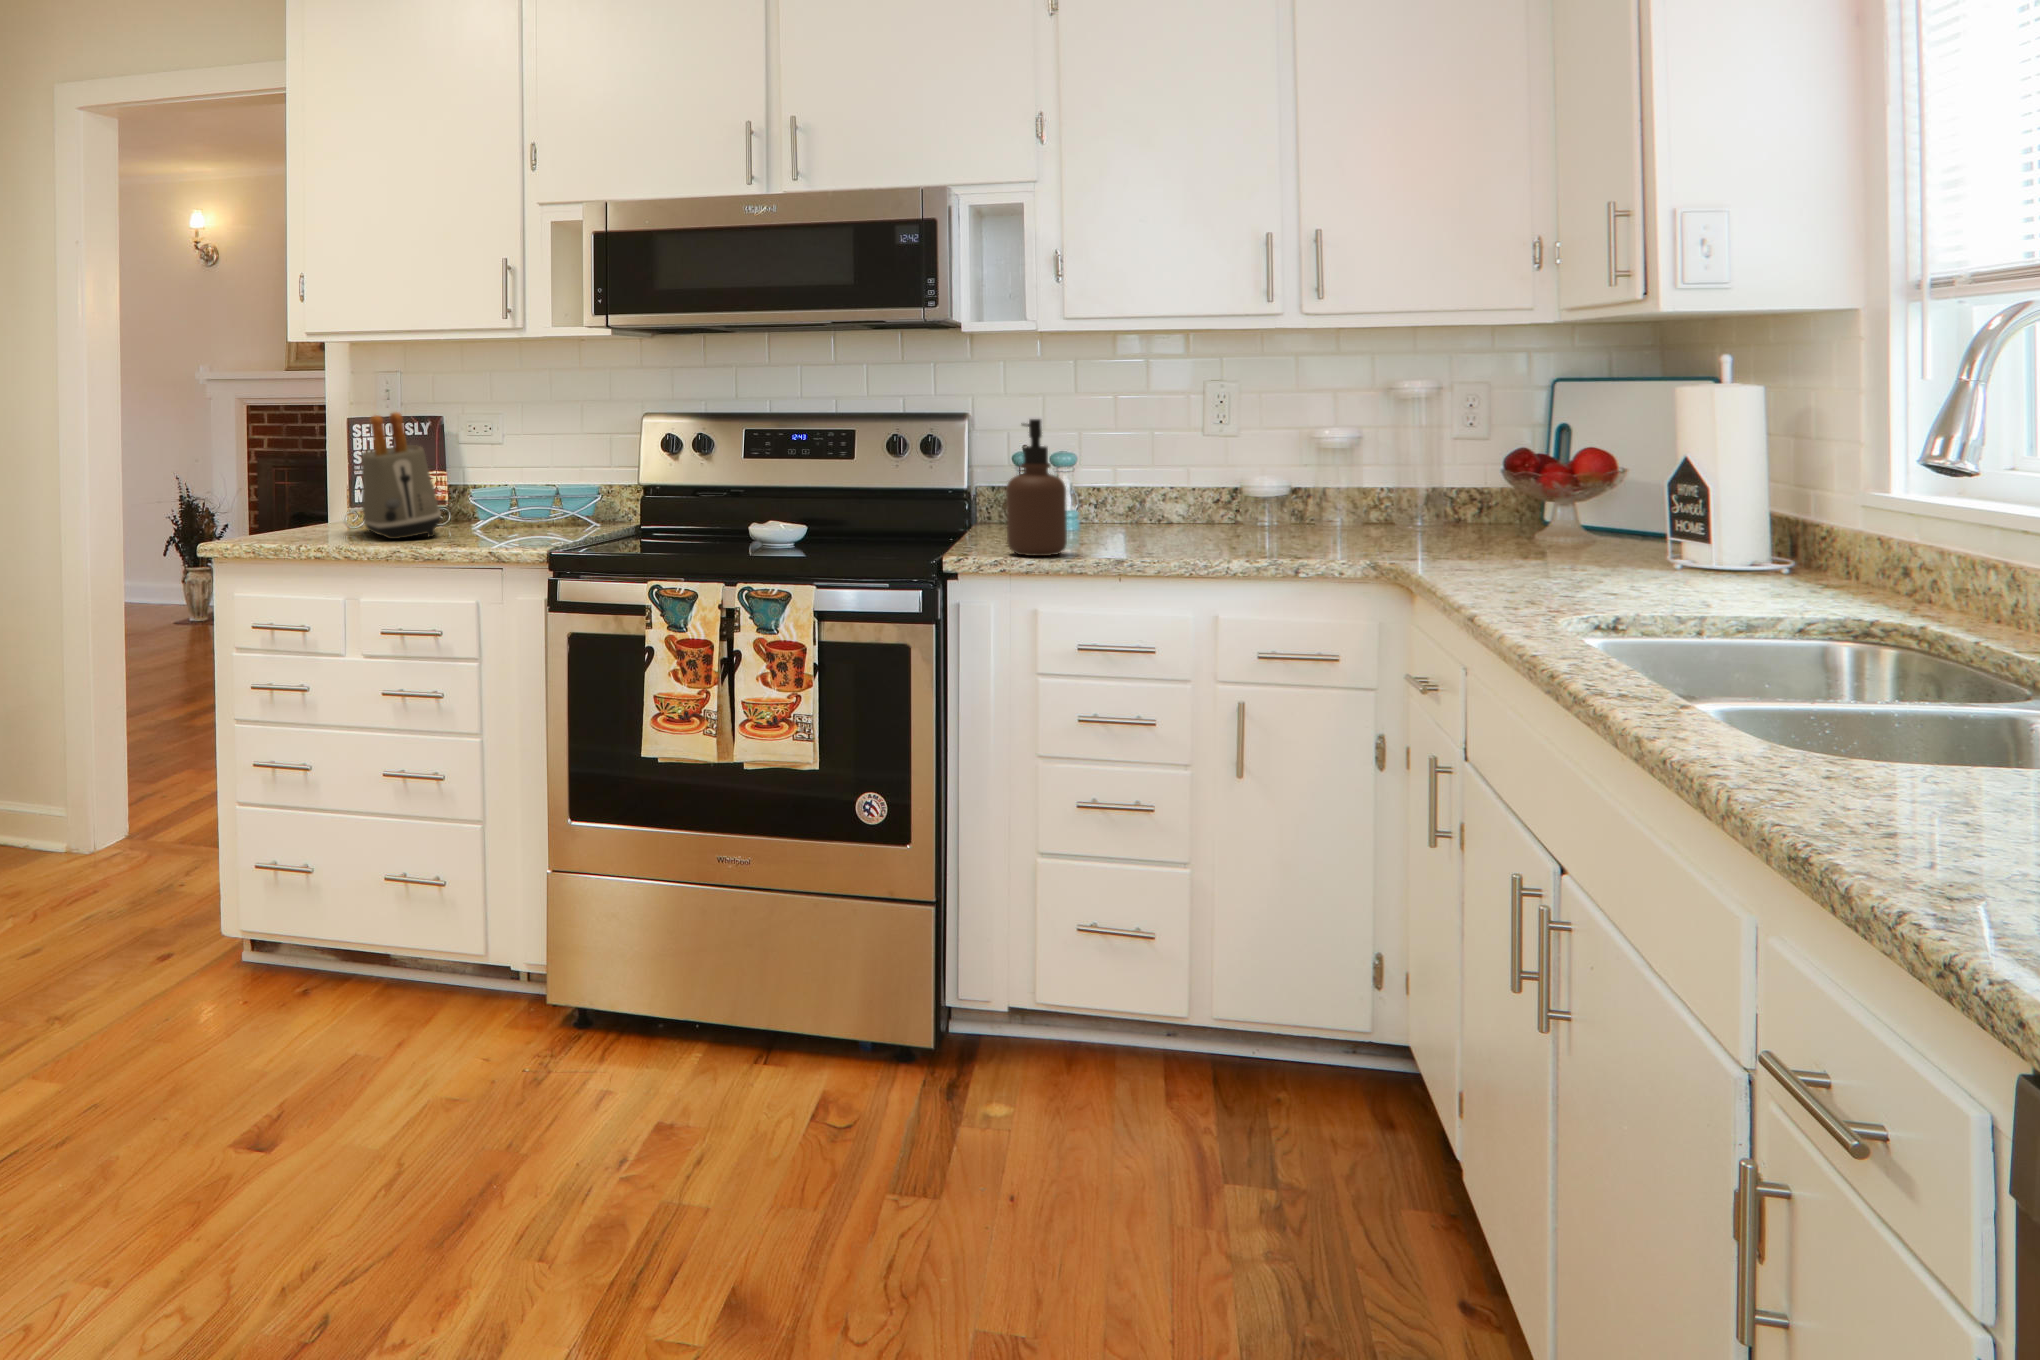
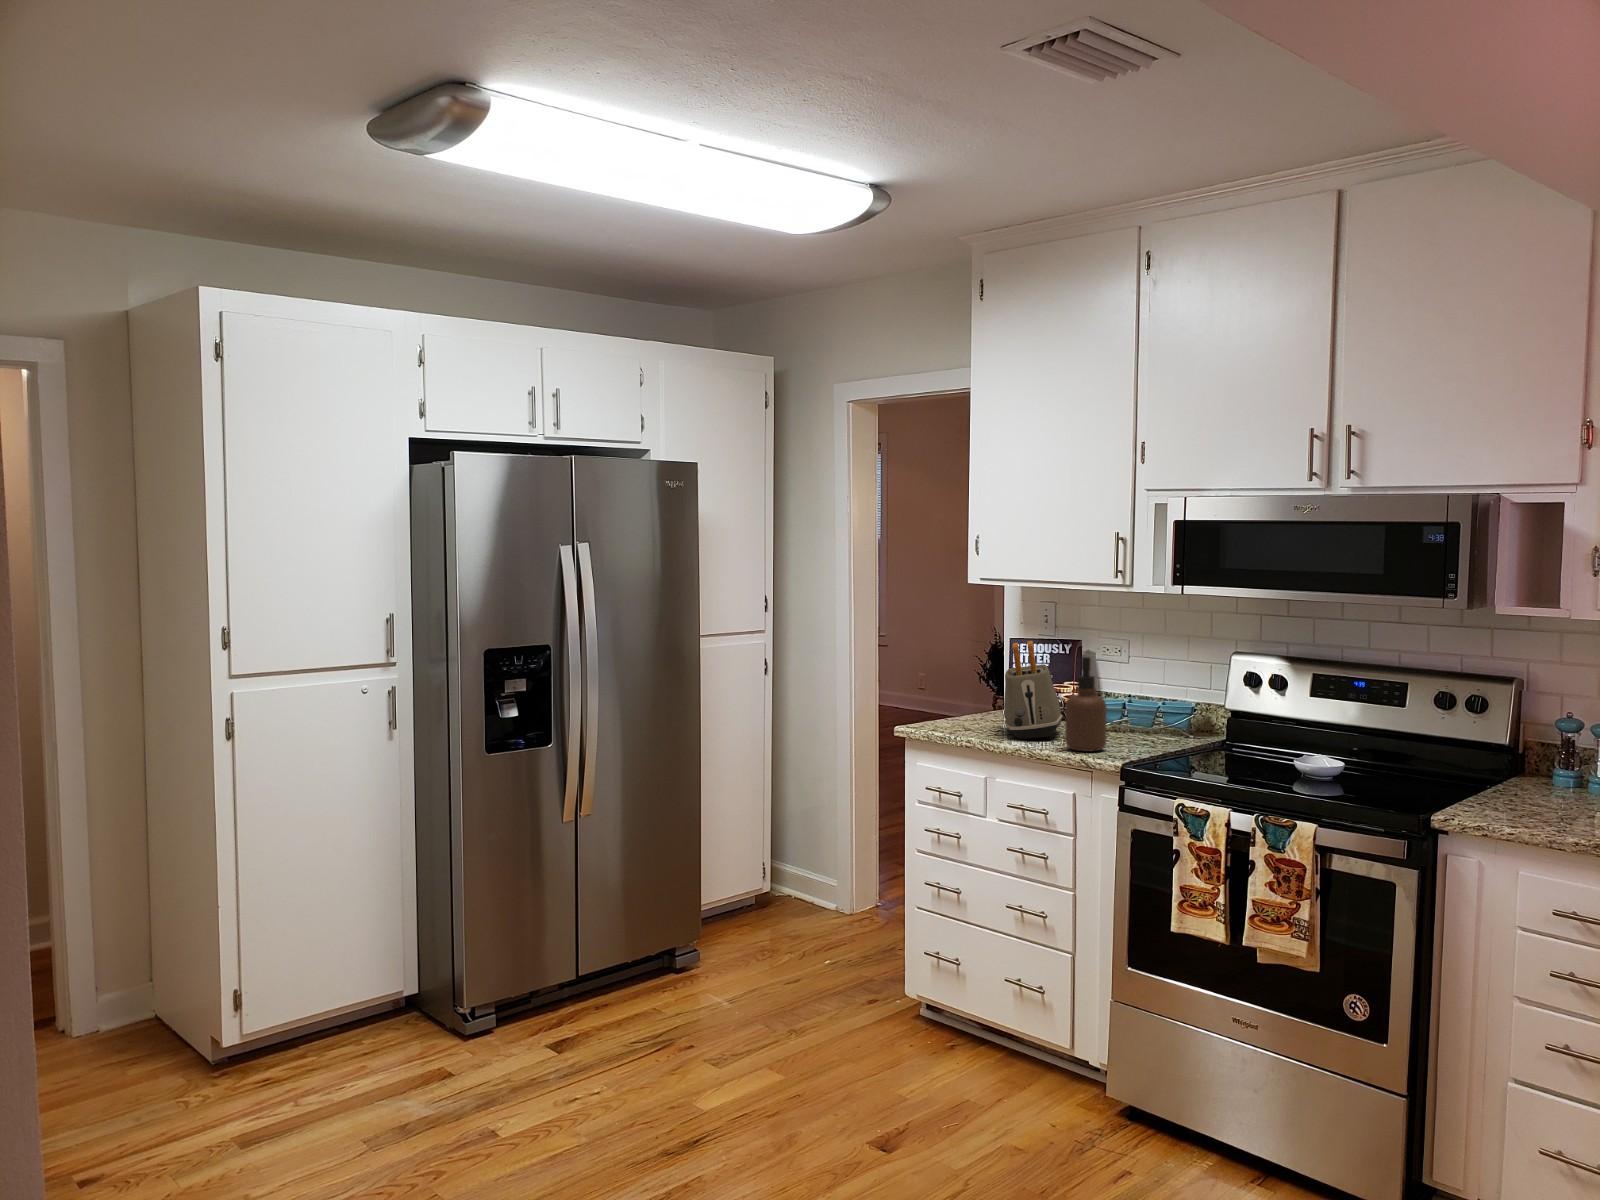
soap dispenser: present [1006,419,1067,556] -> present [1065,657,1107,752]

